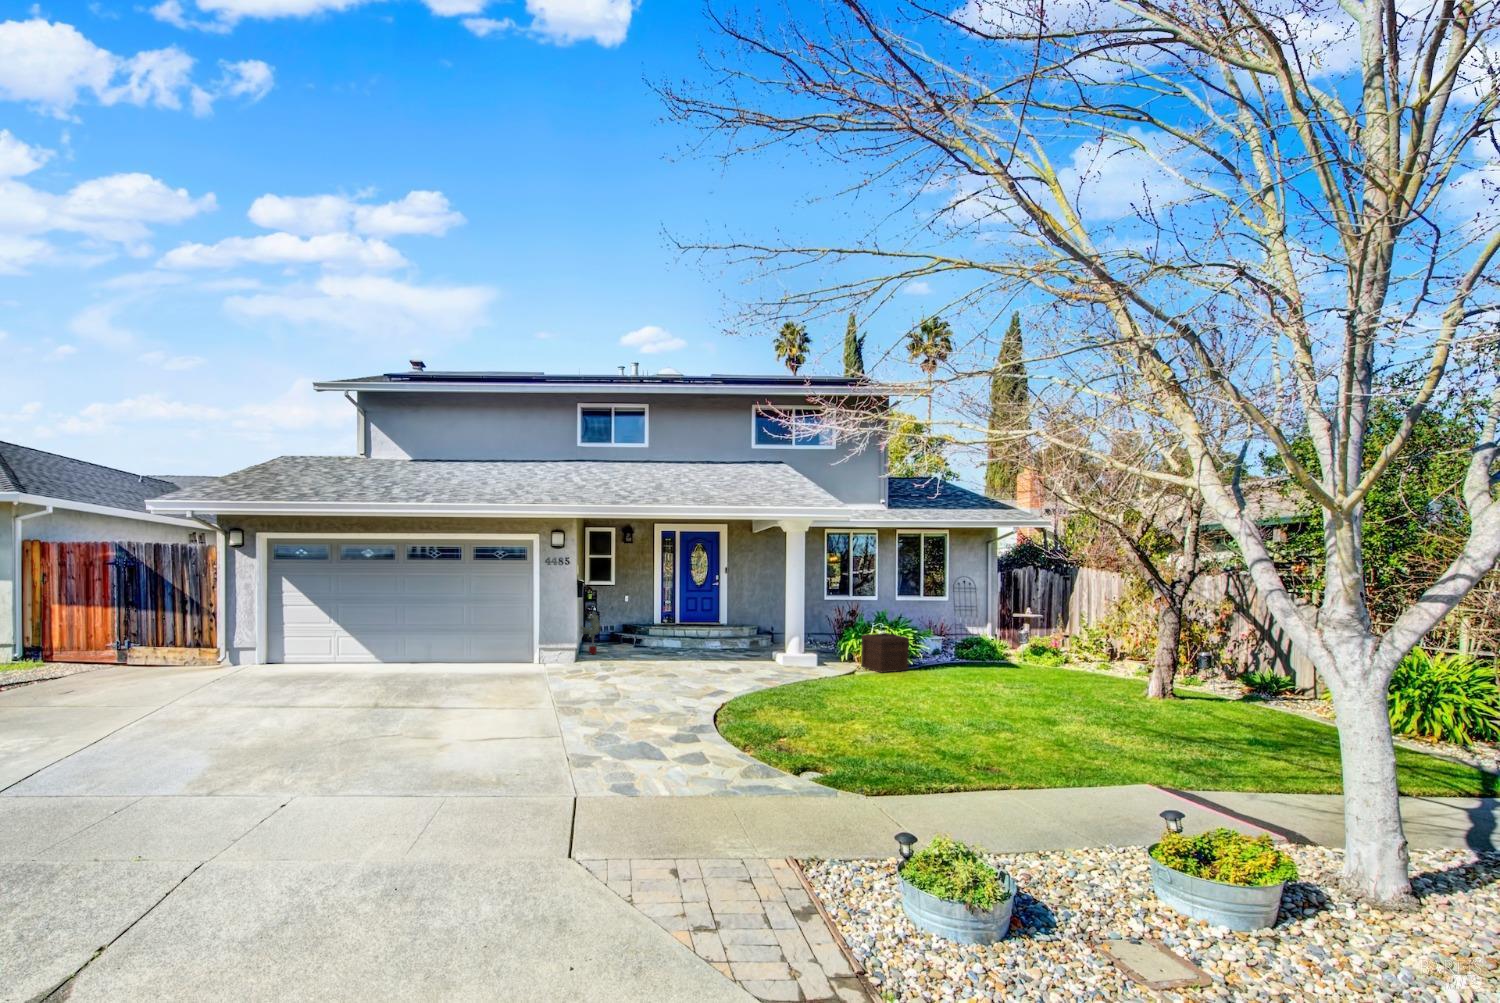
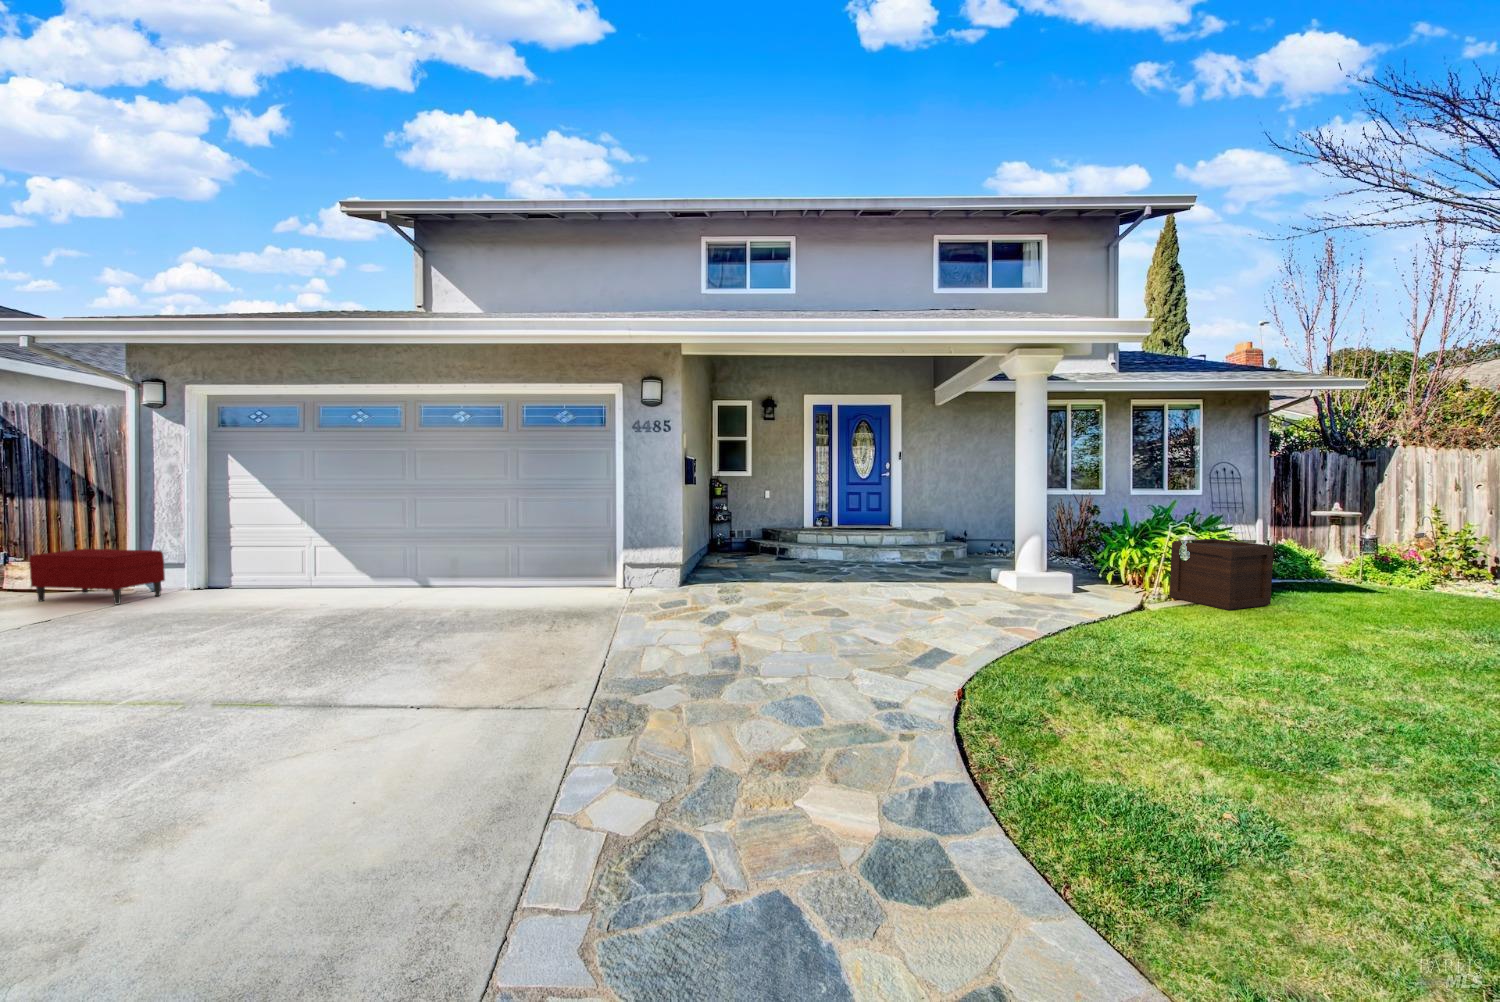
potted tree: present [581,613,600,654] -> none [695,508,728,572]
bench: none [165,637,243,672] -> present [29,549,165,605]

